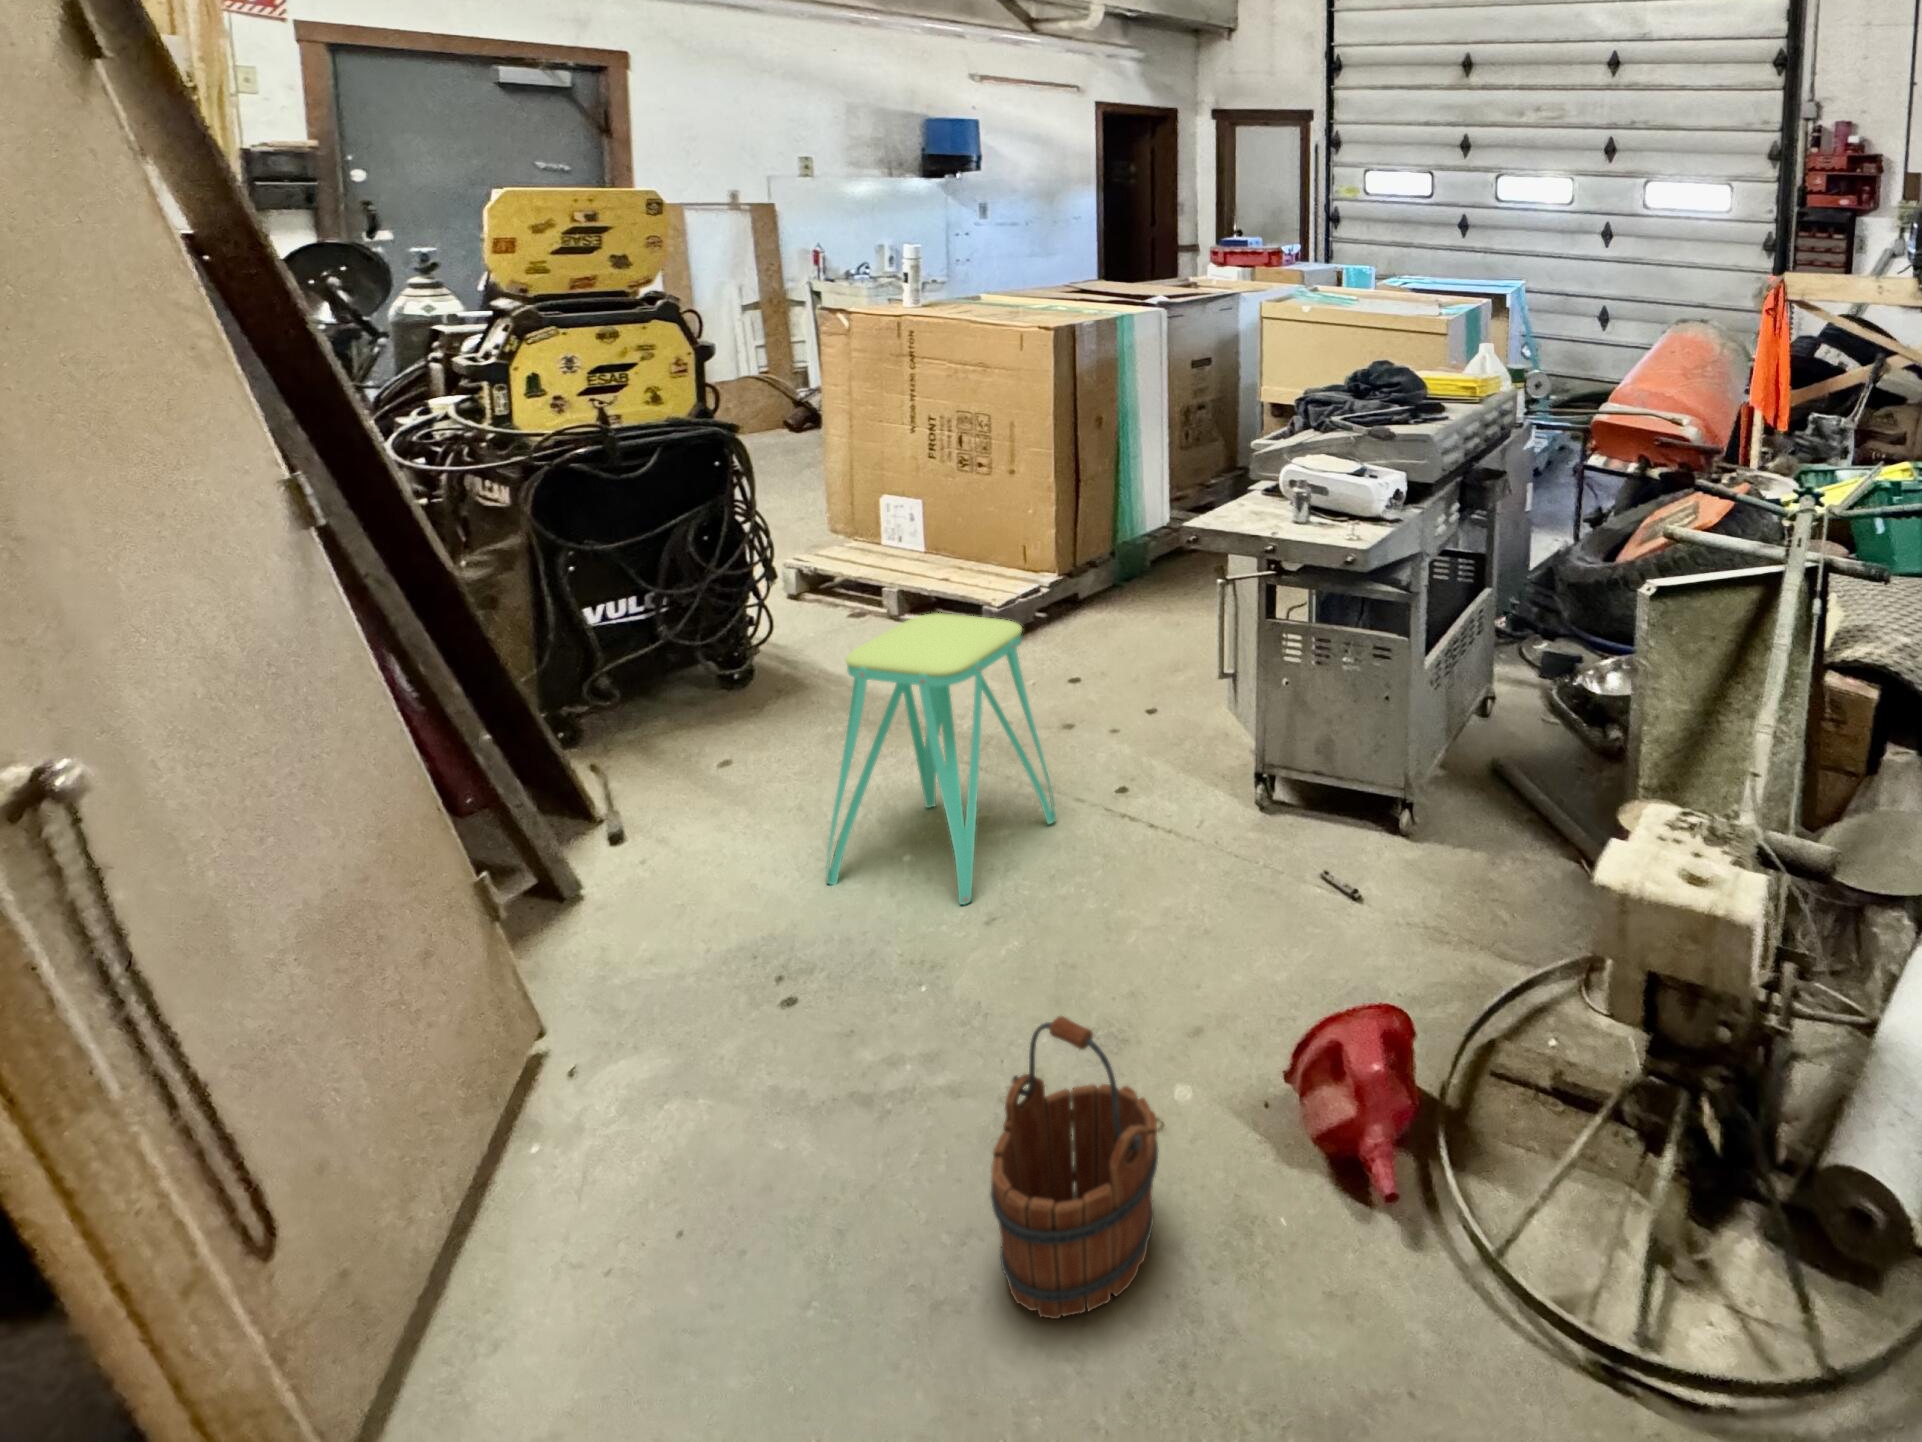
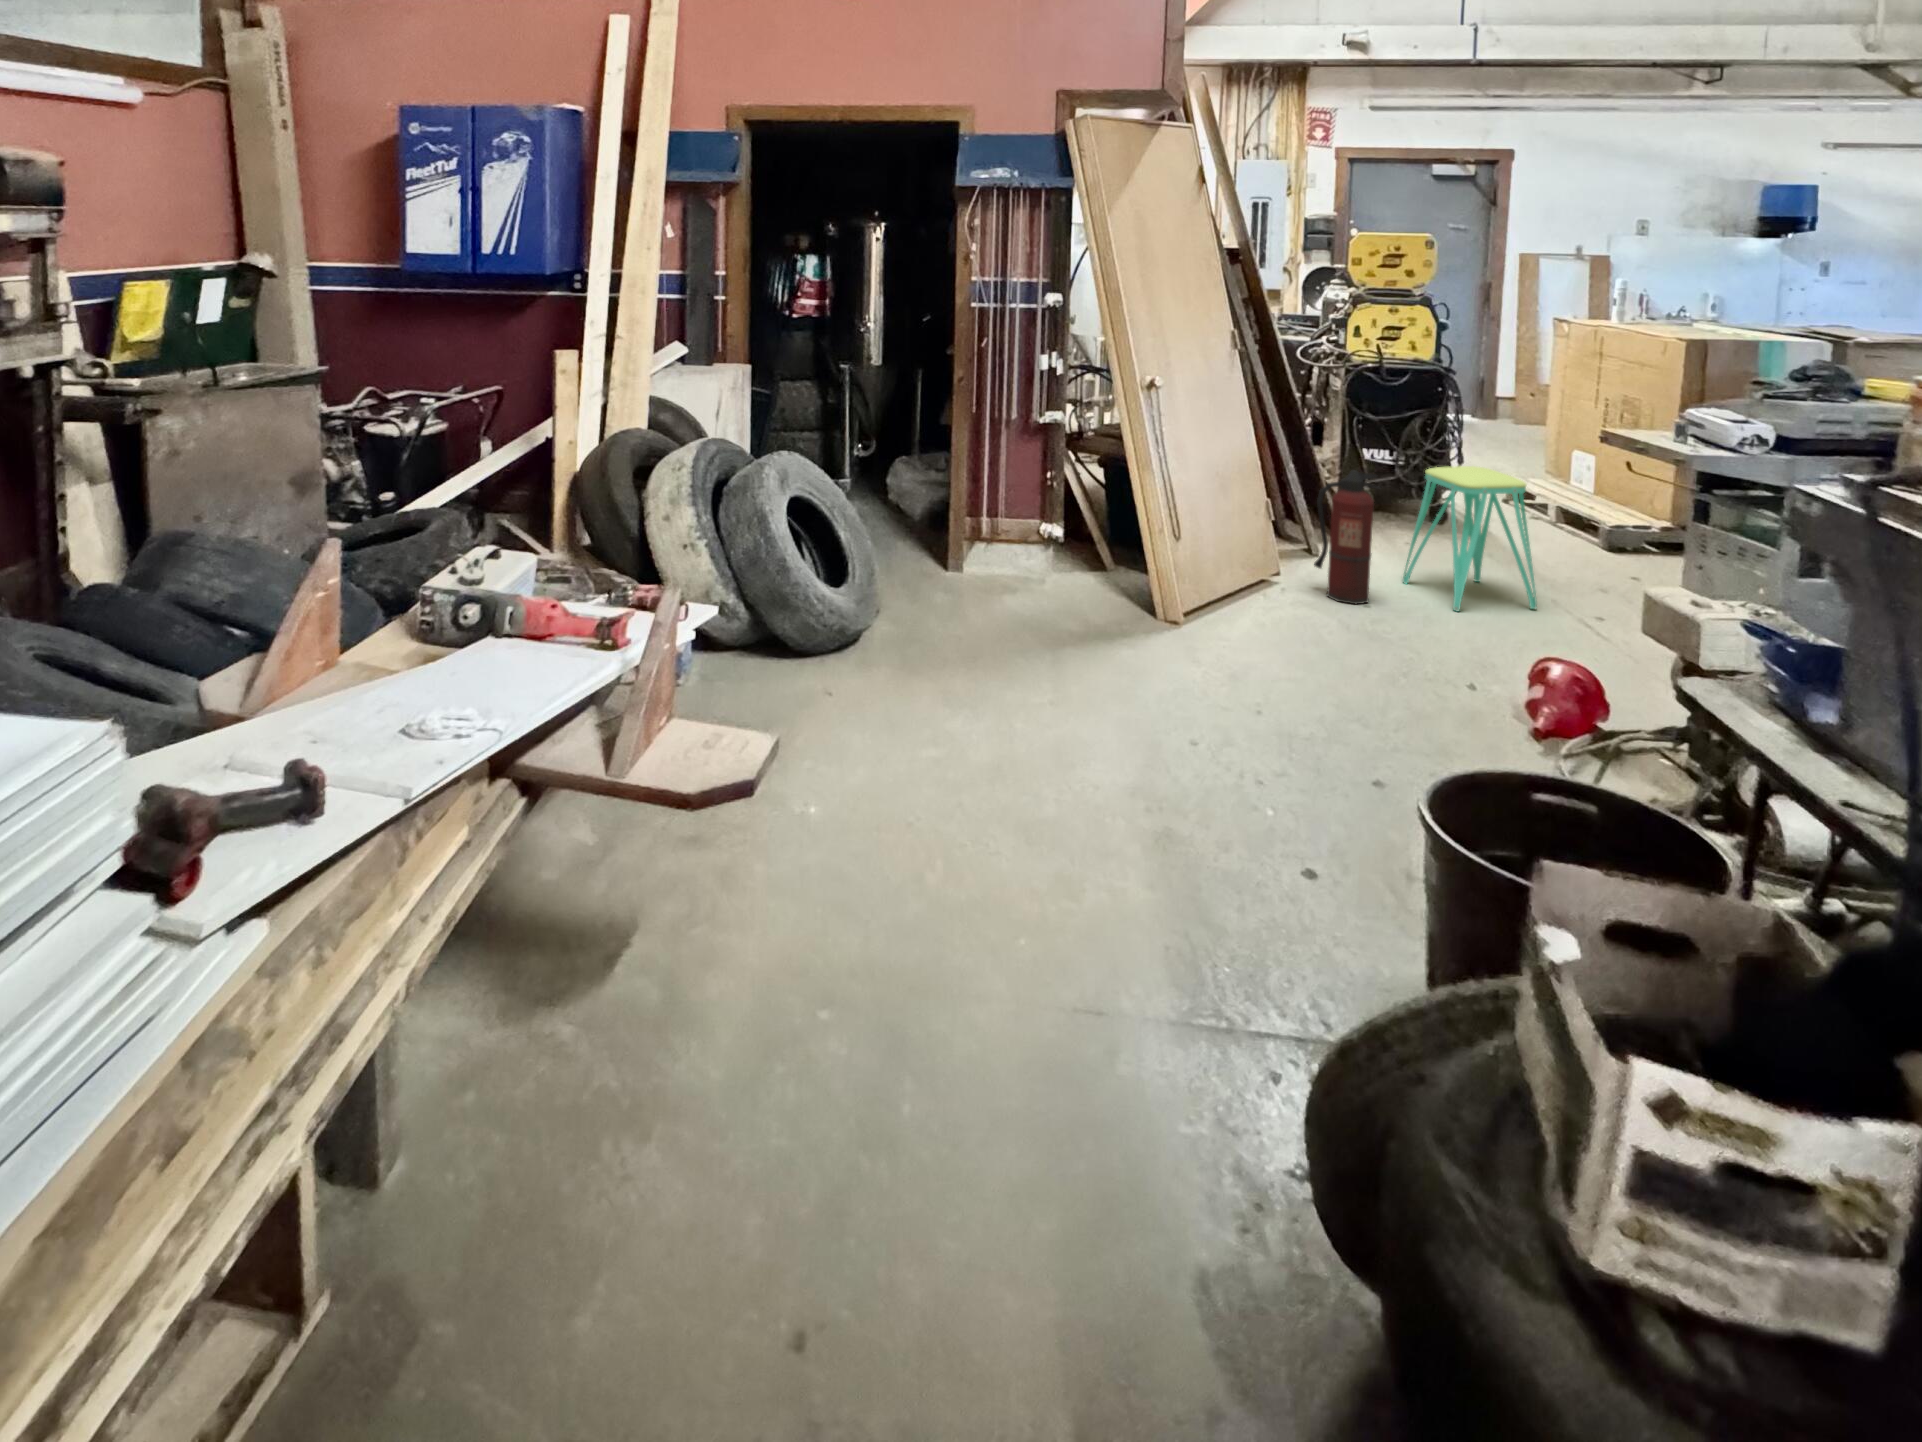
fire extinguisher: none [669,721,818,1030] -> present [1314,470,1380,604]
wooden bucket: present [991,1016,1158,1319] -> none [1355,580,1433,705]

